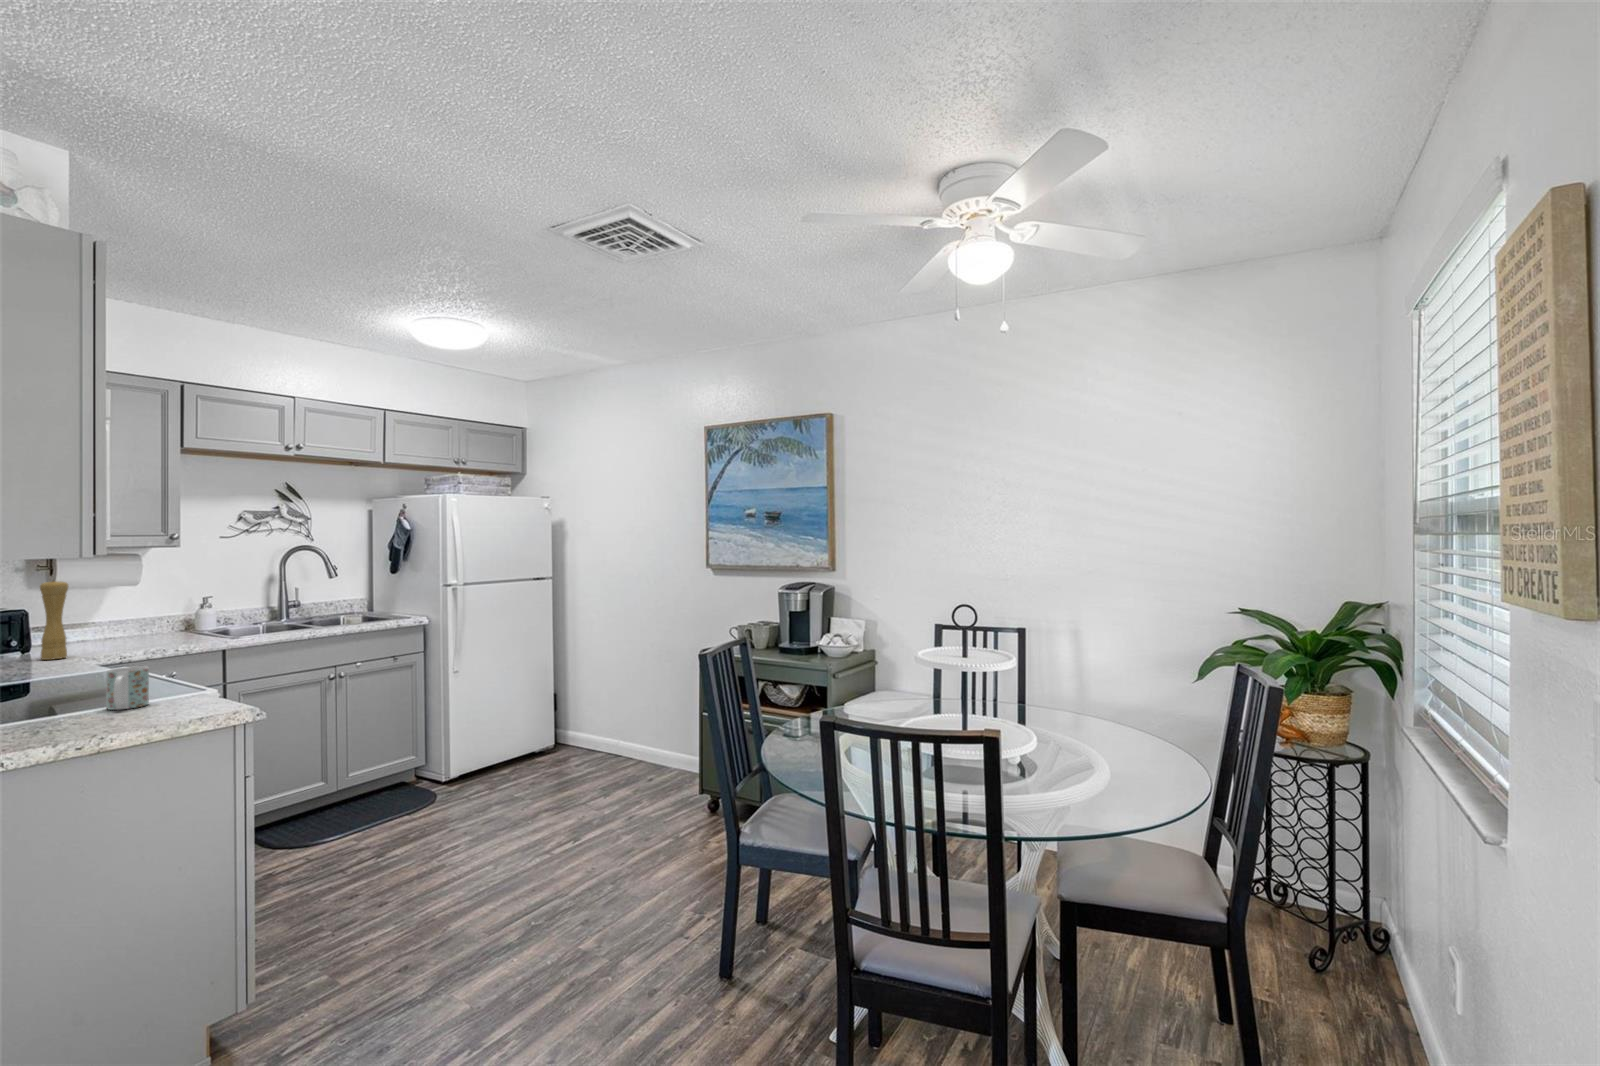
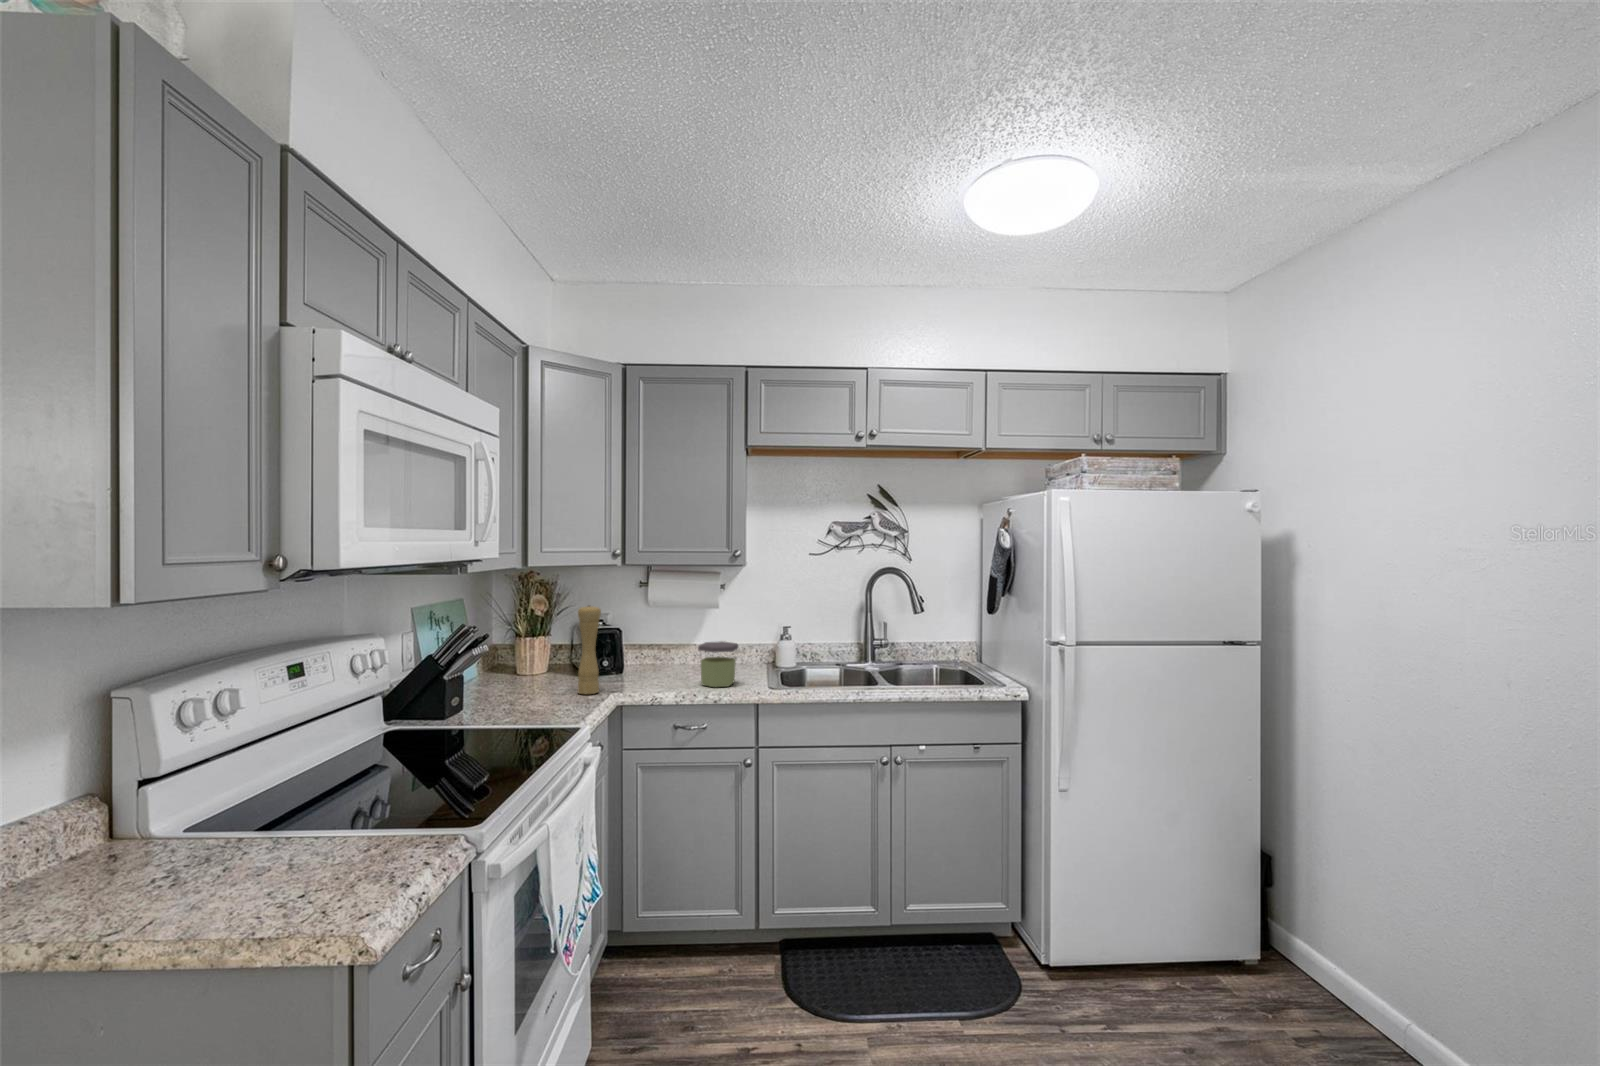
jar: none [155,608,196,644] -> present [698,641,738,687]
mug: present [106,666,149,710] -> none [161,799,262,886]

